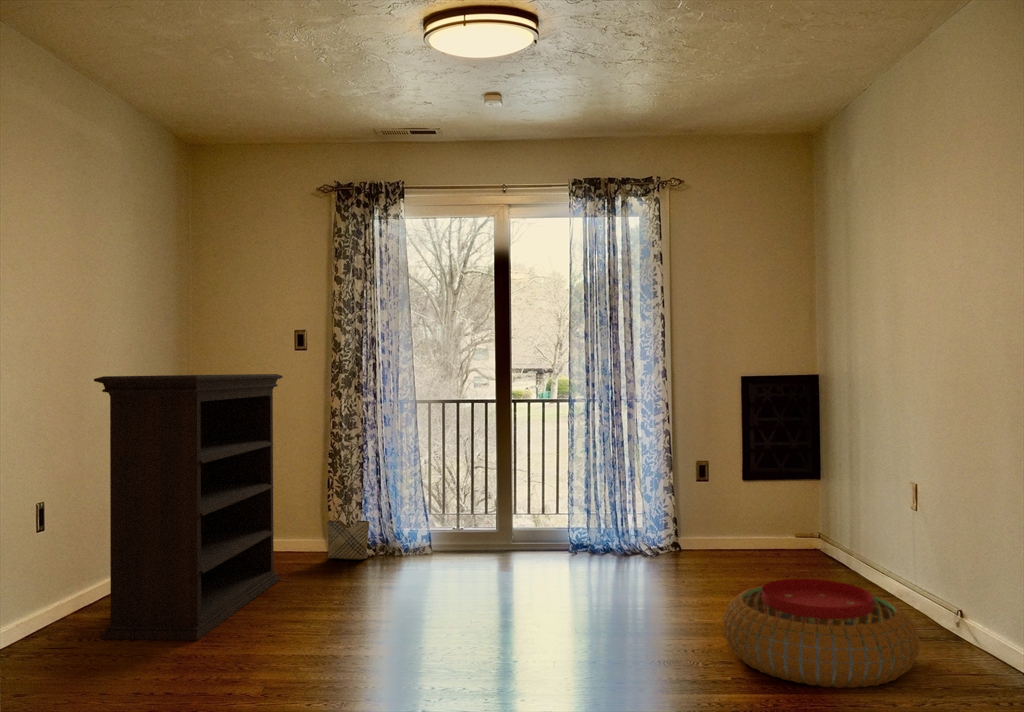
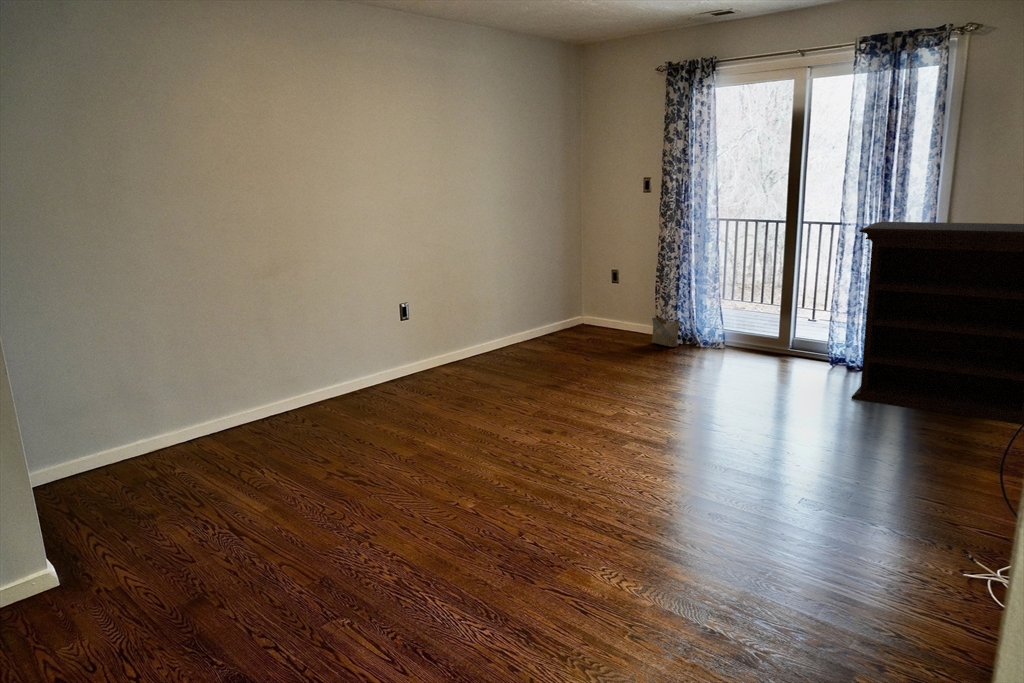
bookshelf: present [94,374,283,640] -> present [852,222,1024,425]
pouf: present [723,579,919,688] -> none [816,418,979,508]

